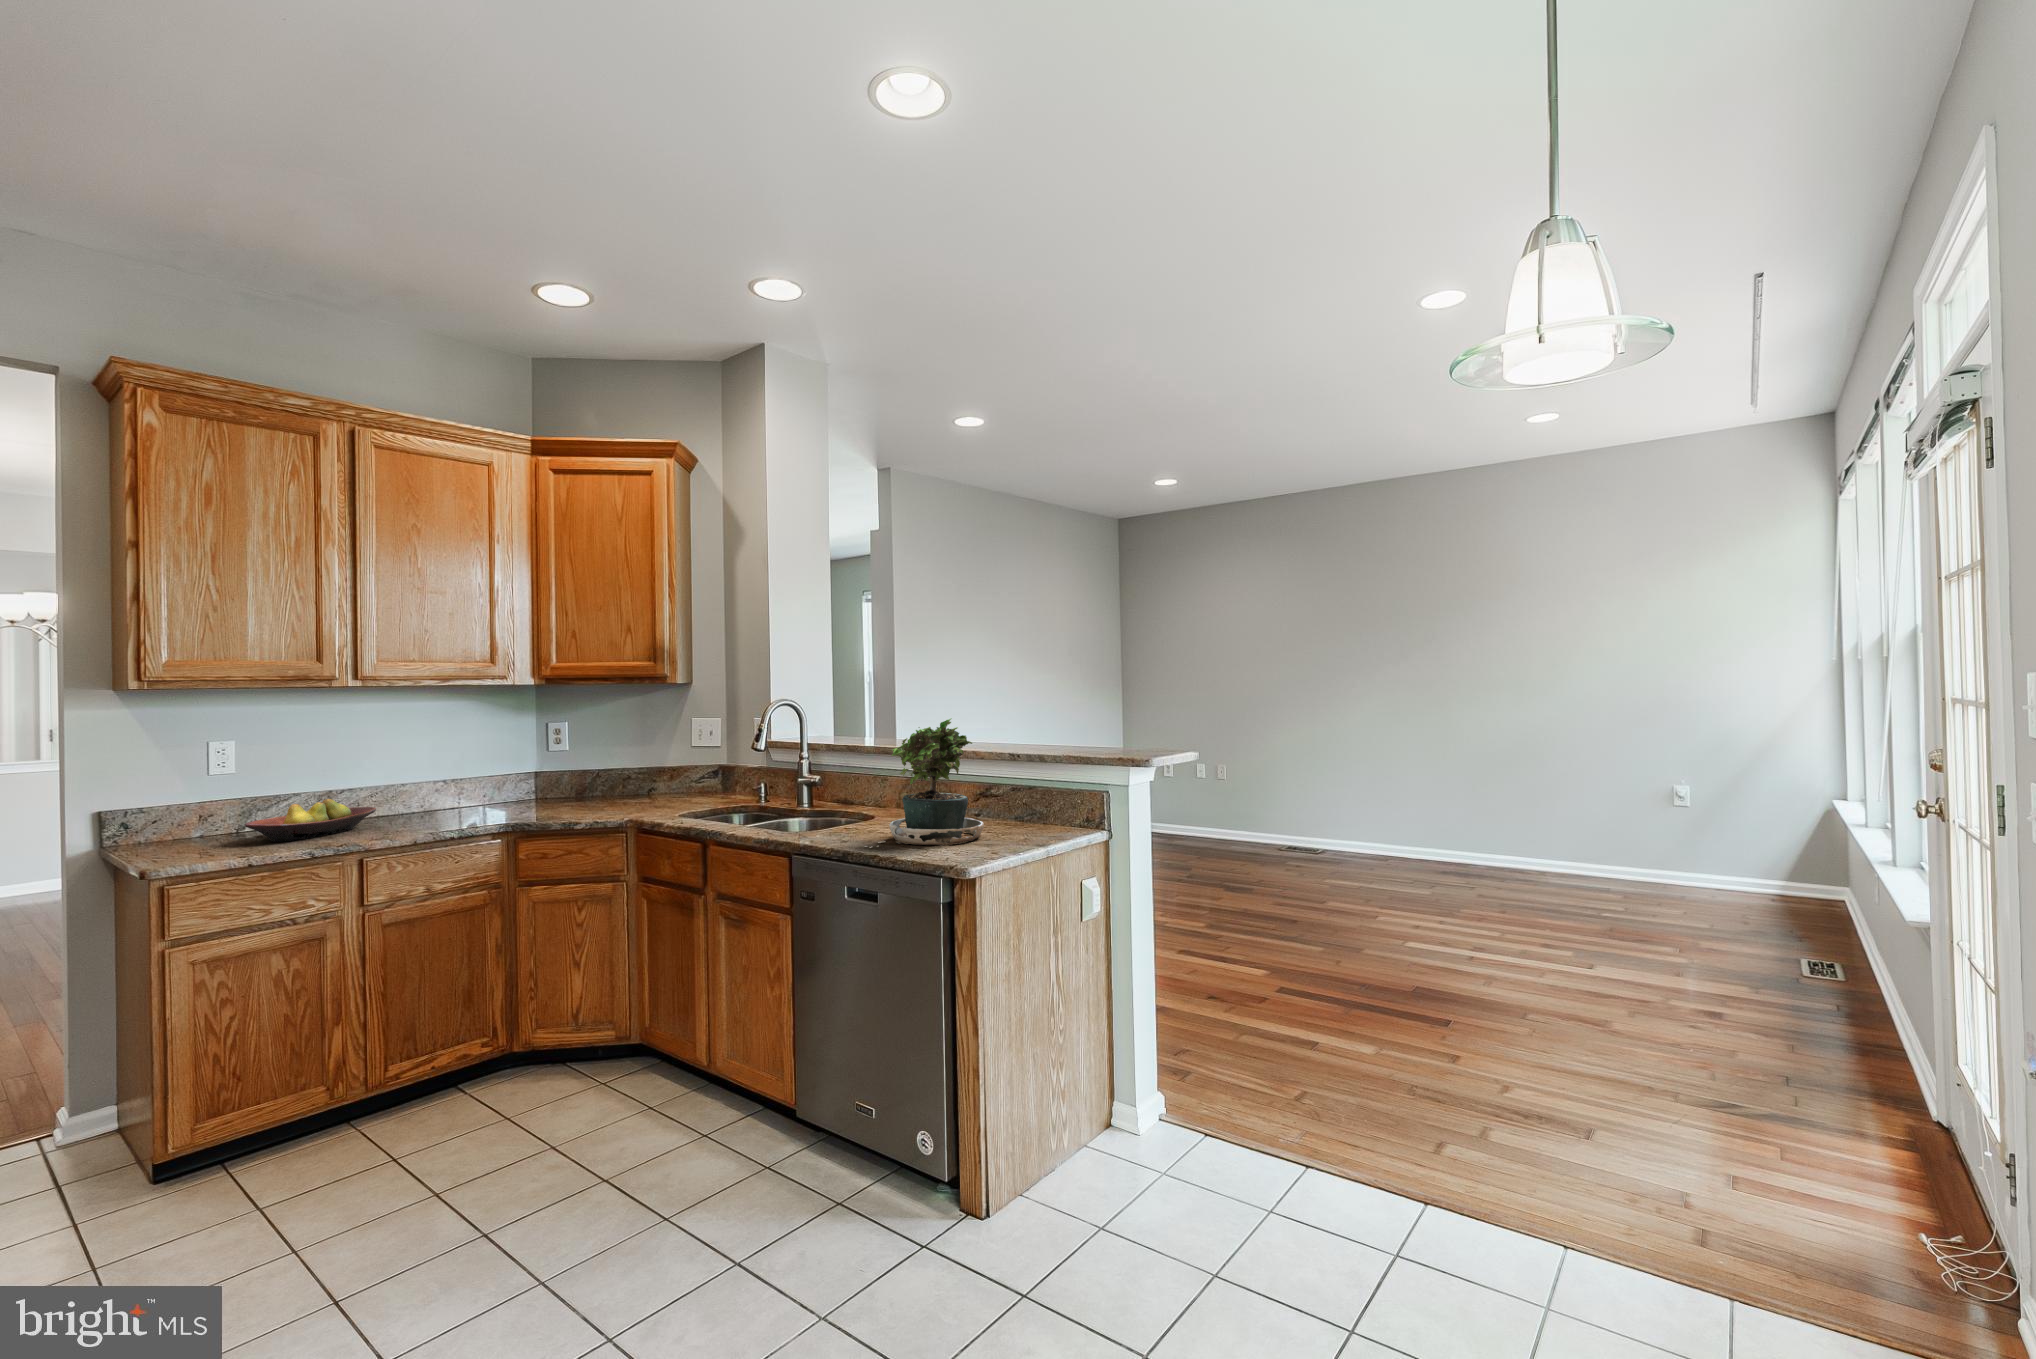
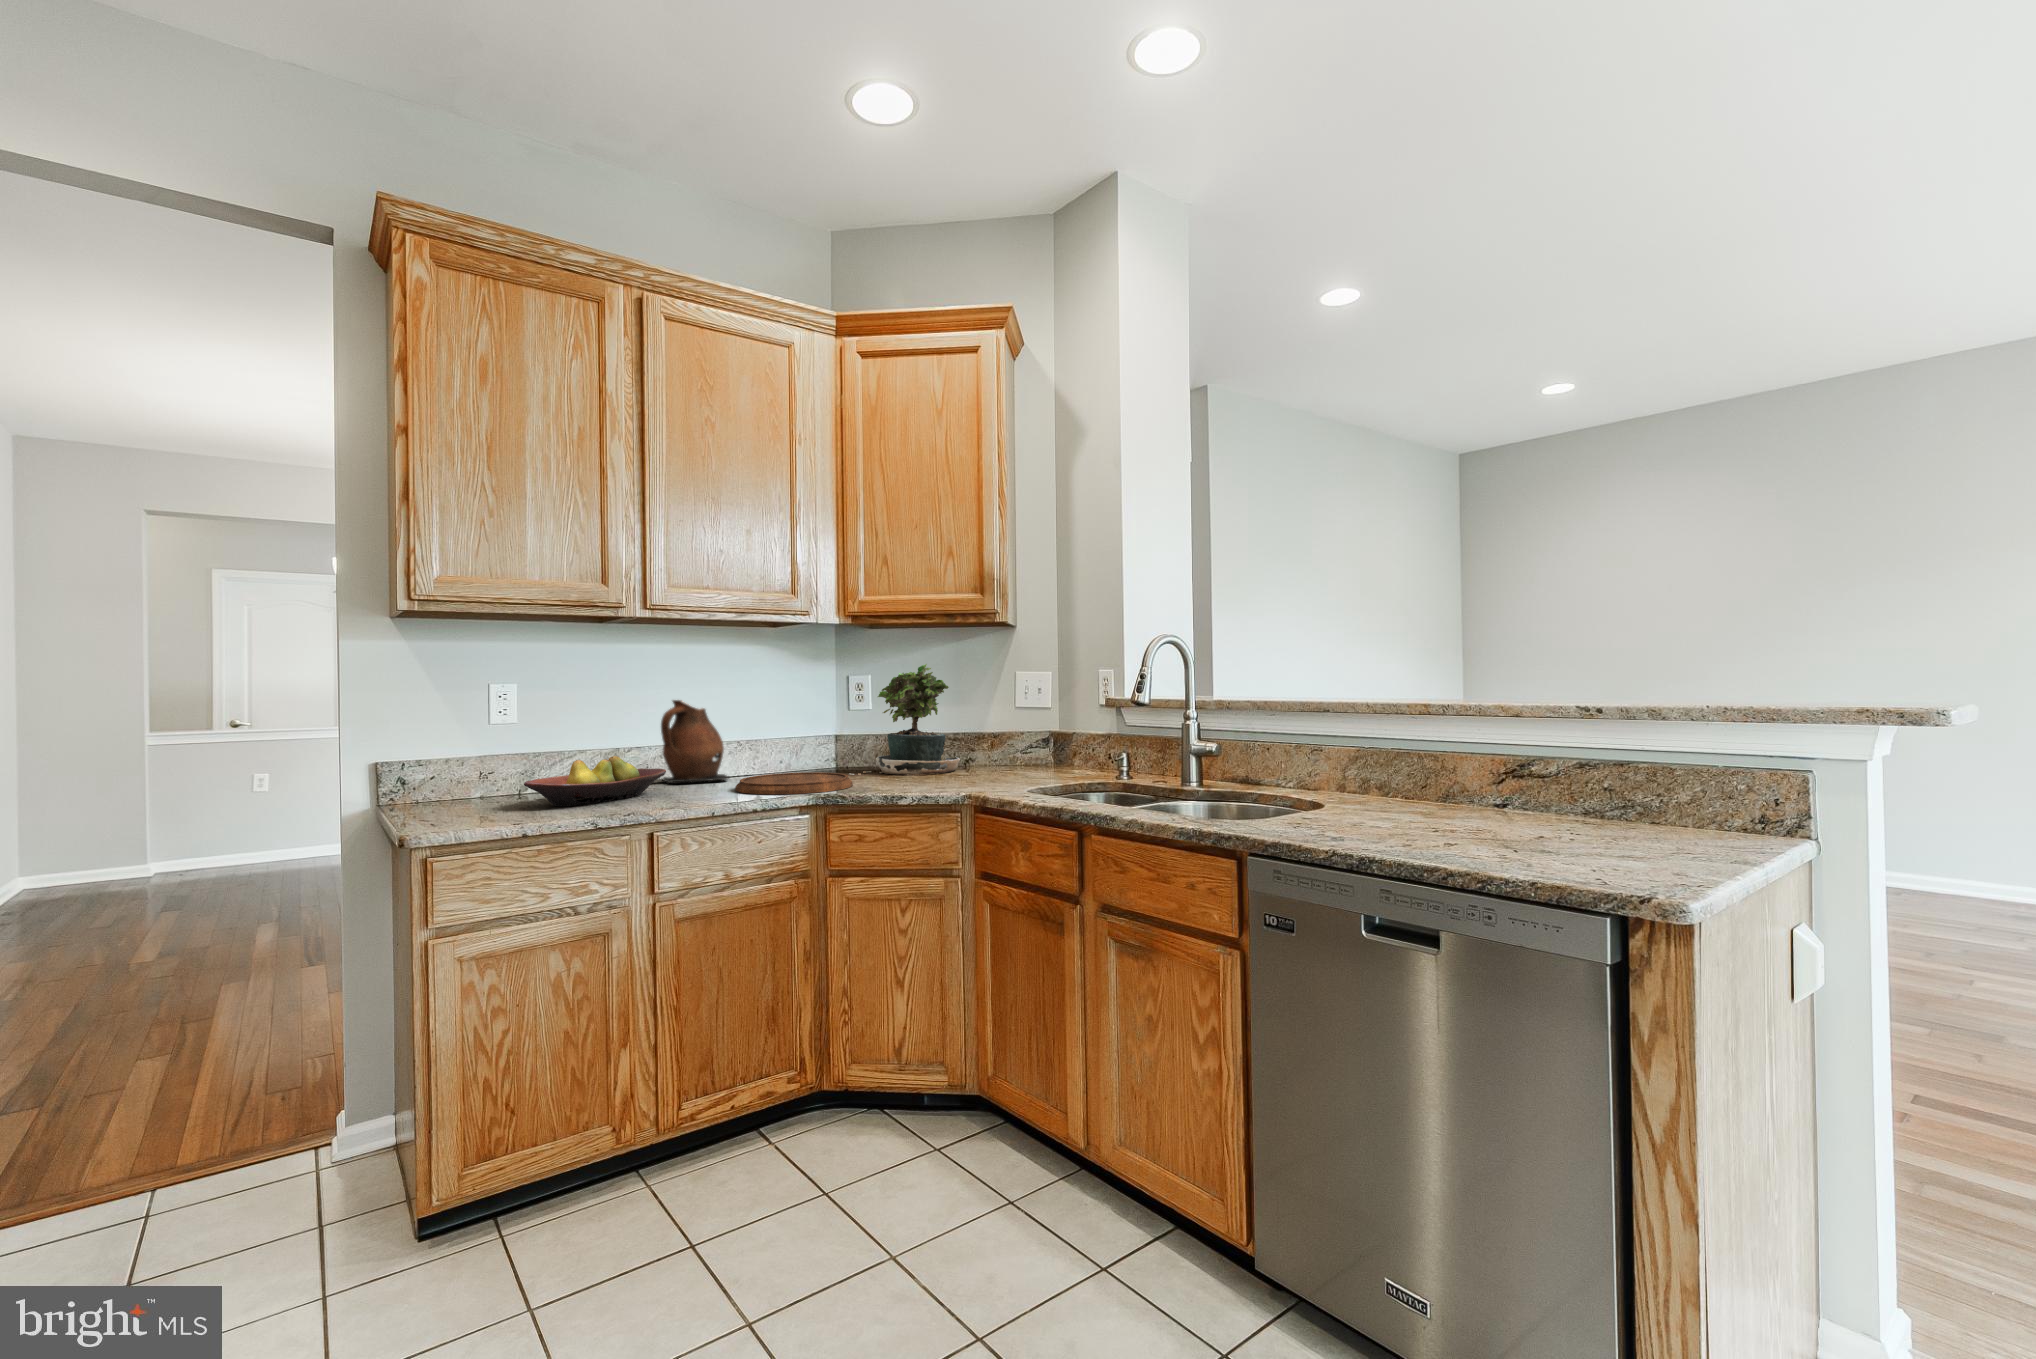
potted plant: present [865,718,984,848] -> present [851,664,960,775]
ceramic pitcher: none [369,749,437,817] -> present [661,700,728,783]
cutting board: none [439,804,543,825] -> present [736,772,853,794]

